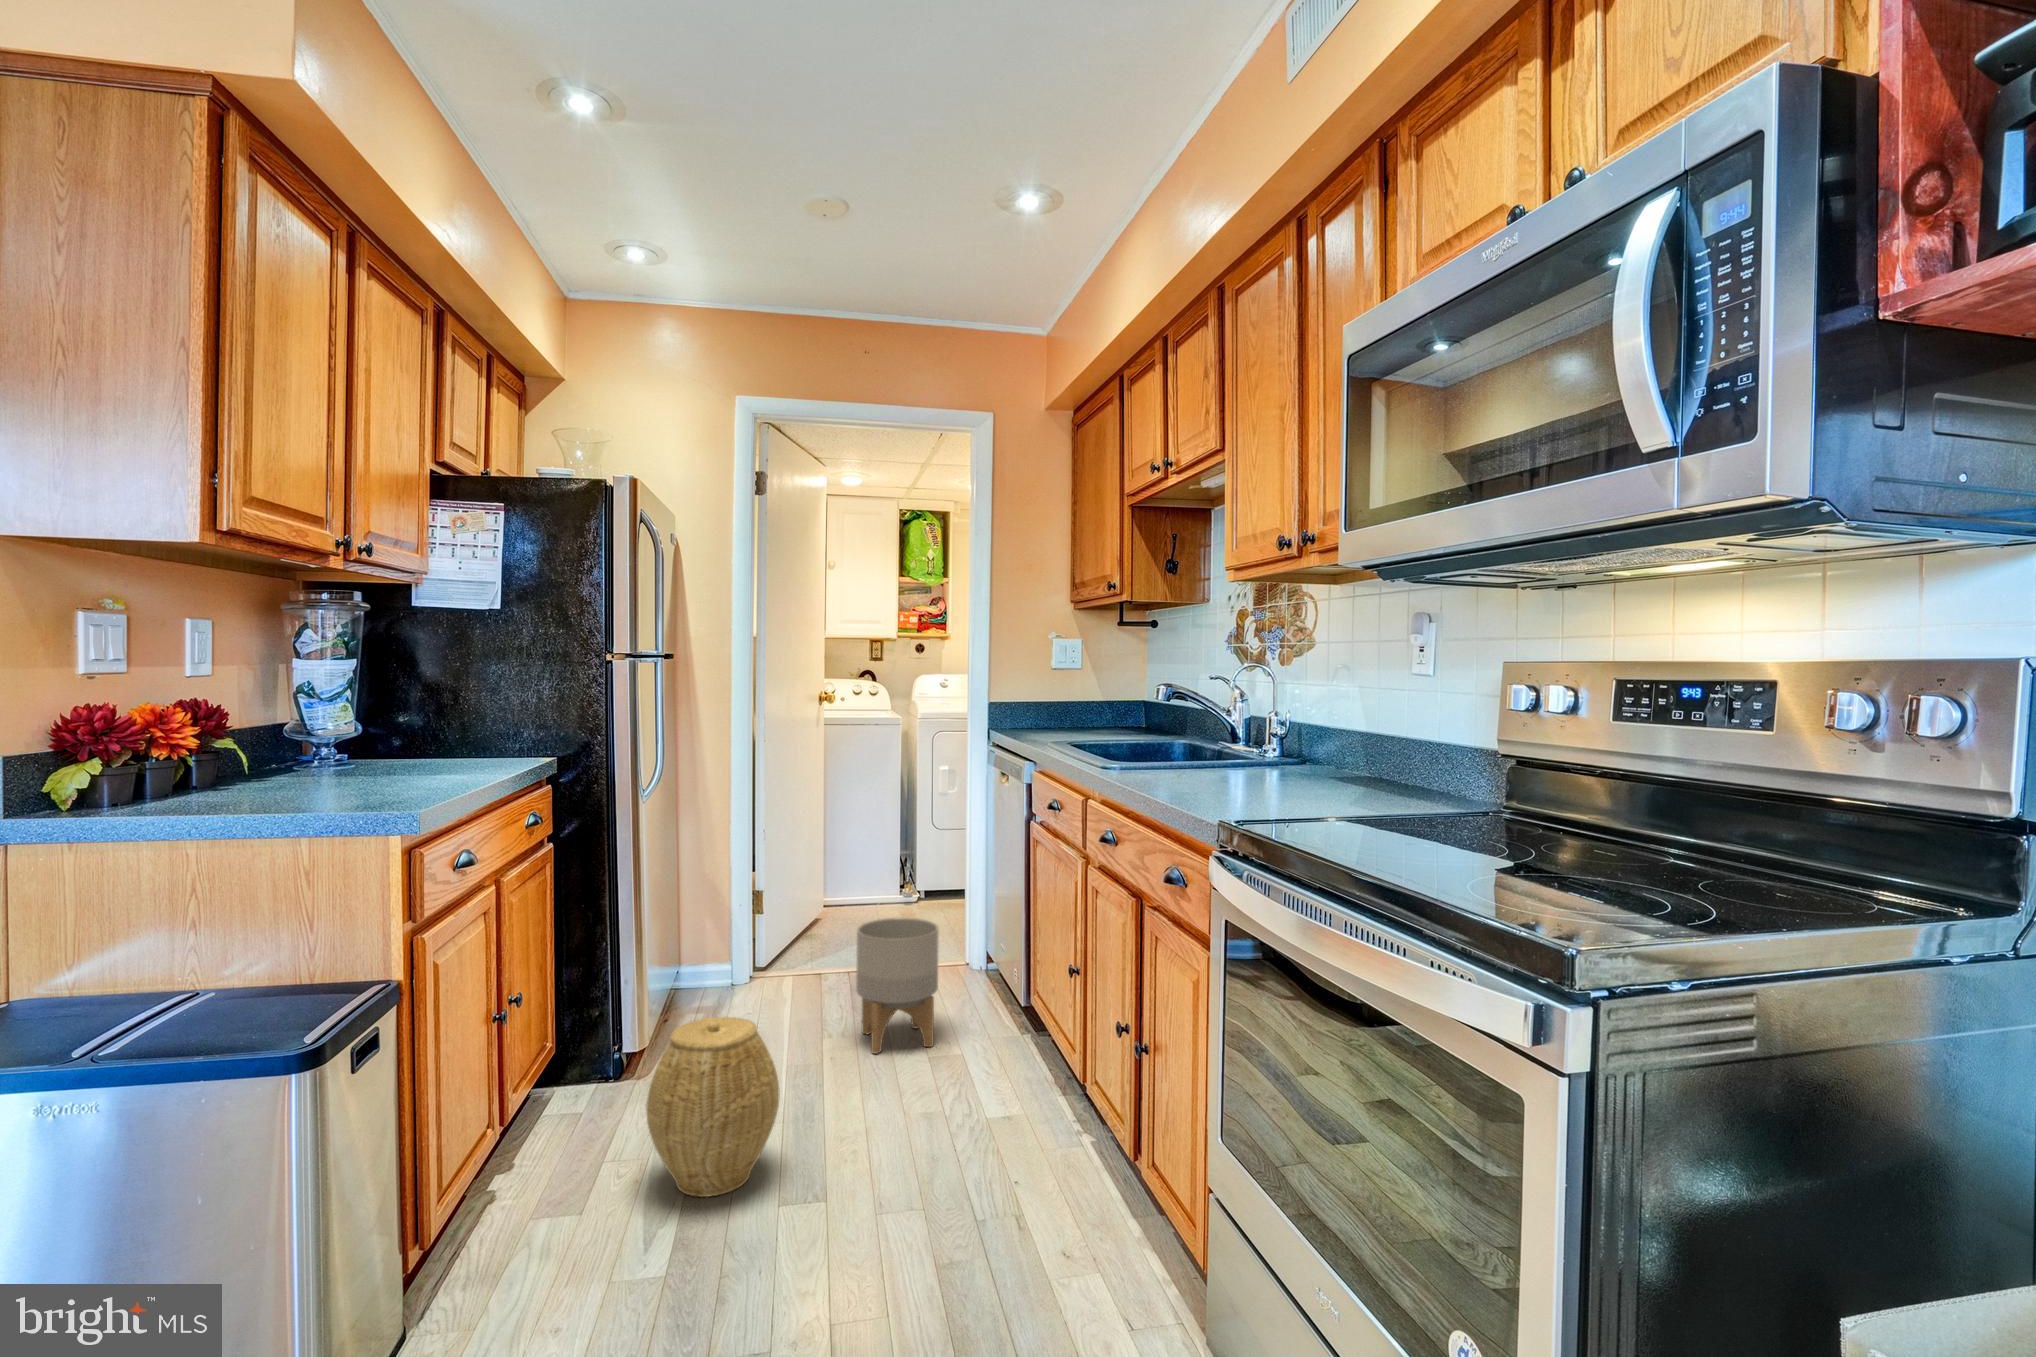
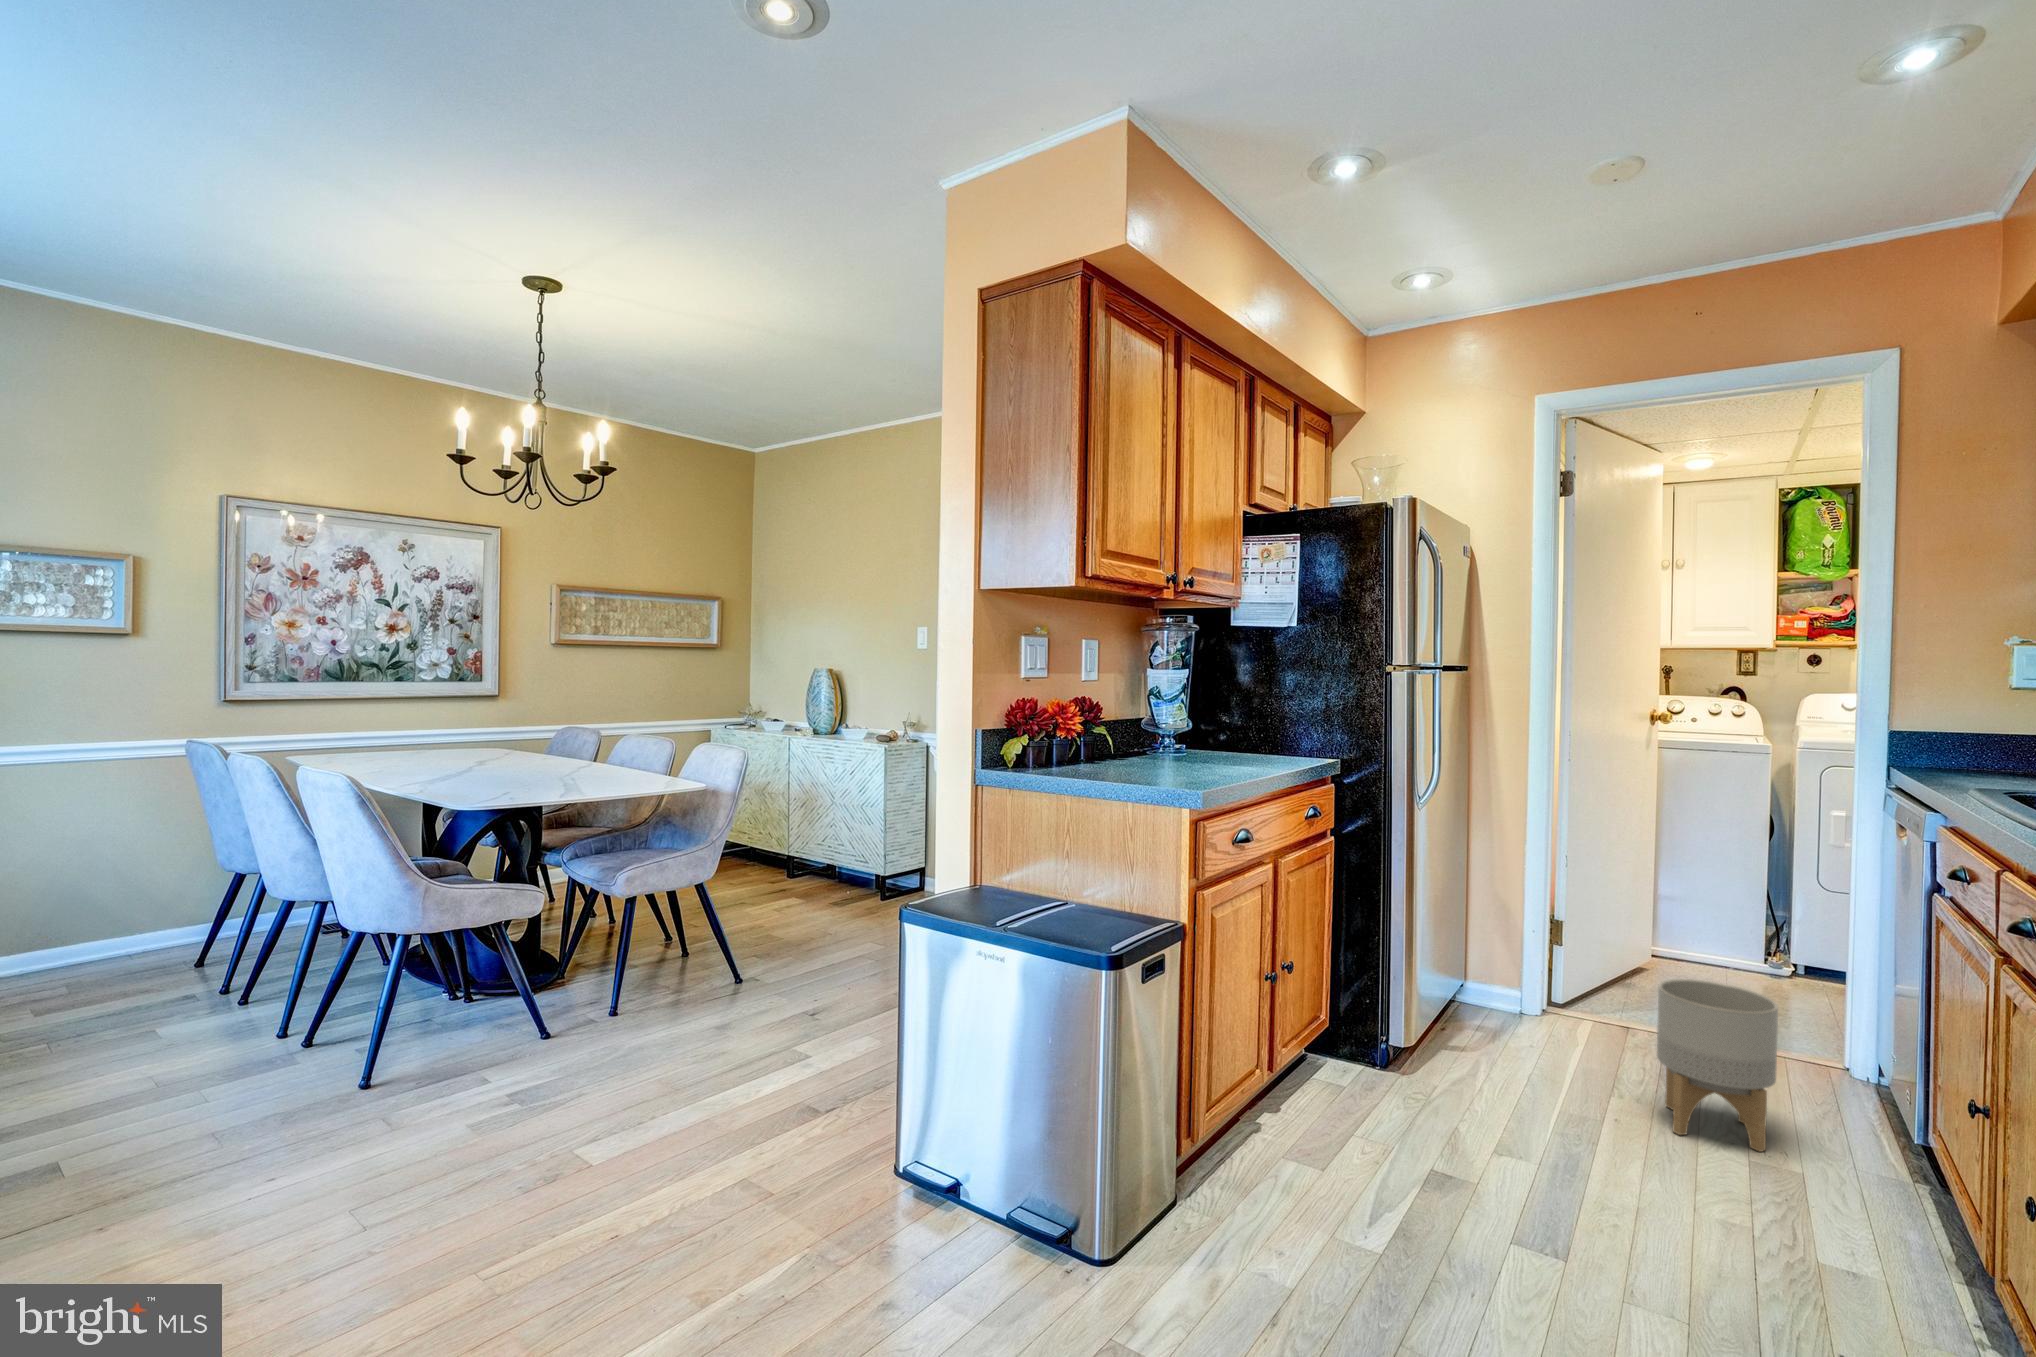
woven basket: present [646,1017,780,1197] -> none [1389,1029,1528,1211]

